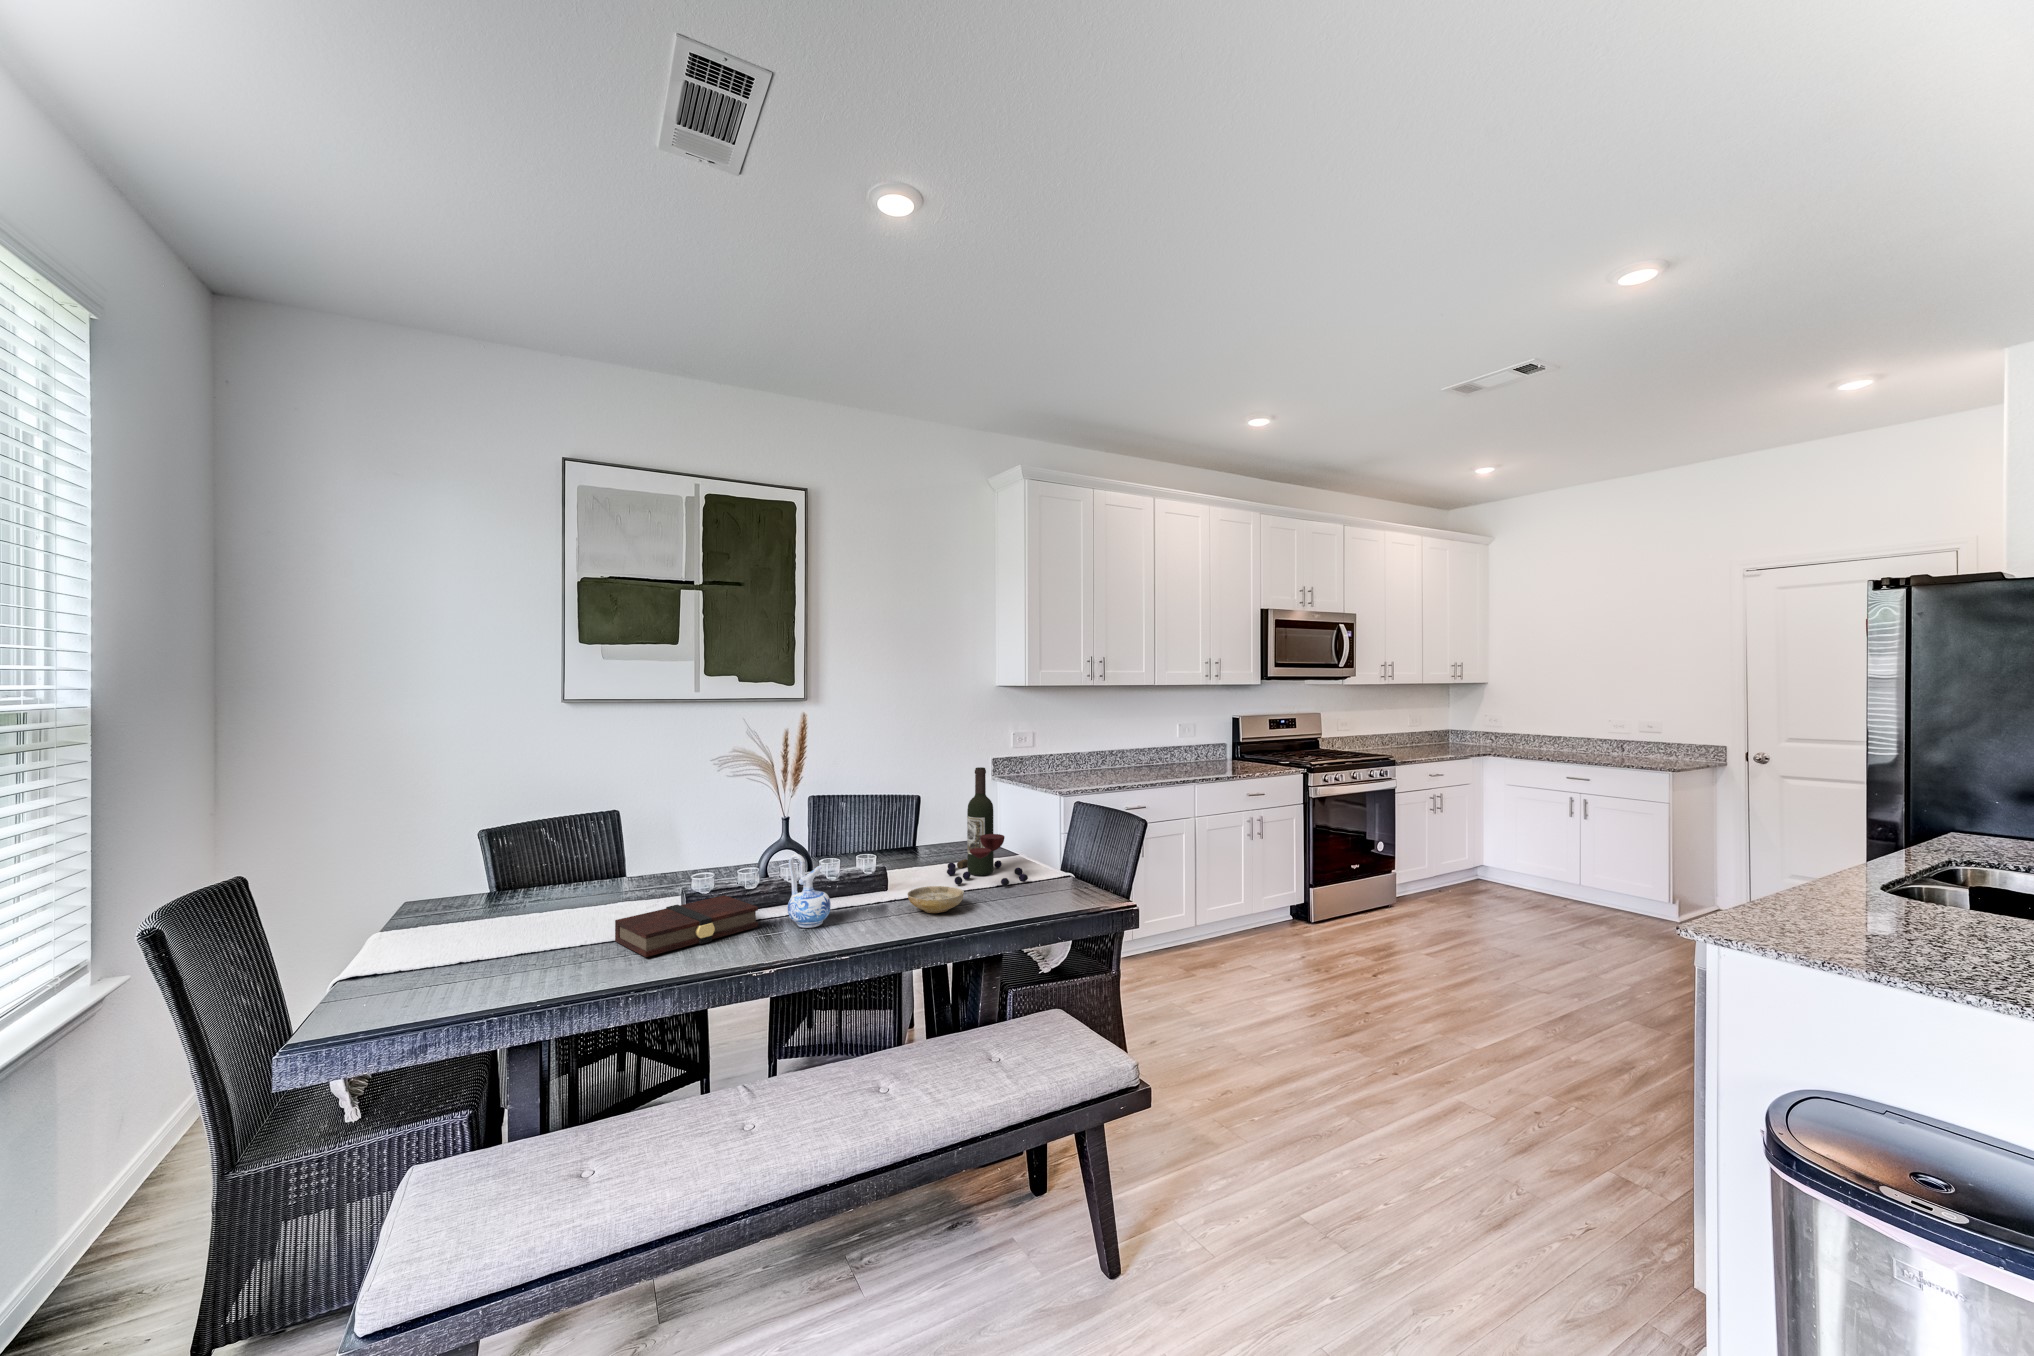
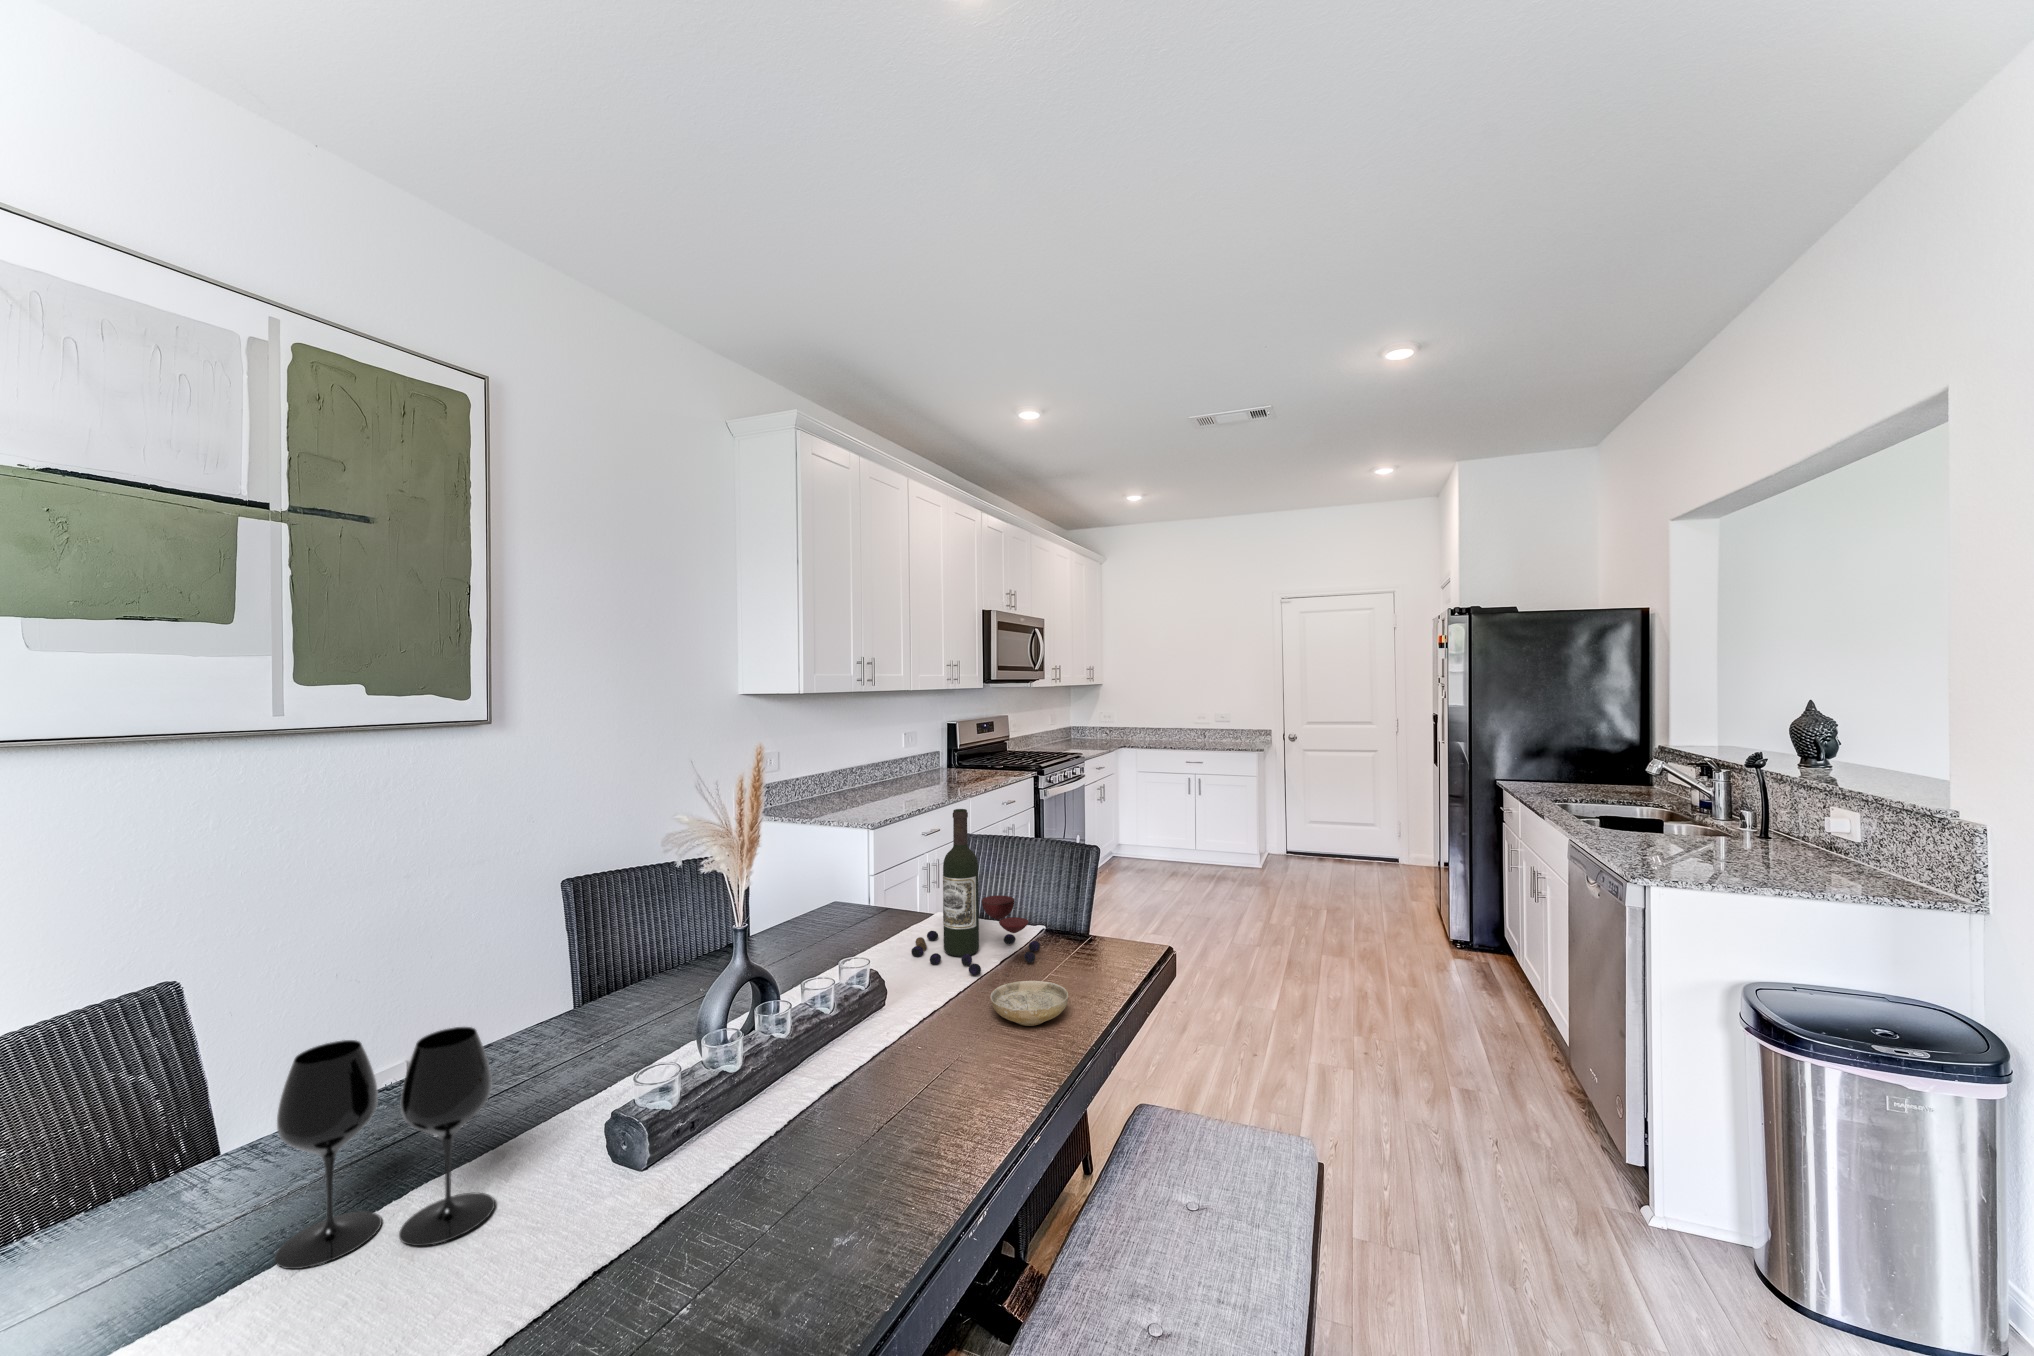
wine glass: none [548,822,618,912] -> present [275,1027,495,1269]
ceramic pitcher: present [788,854,831,928] -> none [892,989,961,1108]
book: present [615,895,758,957] -> none [664,1098,869,1280]

